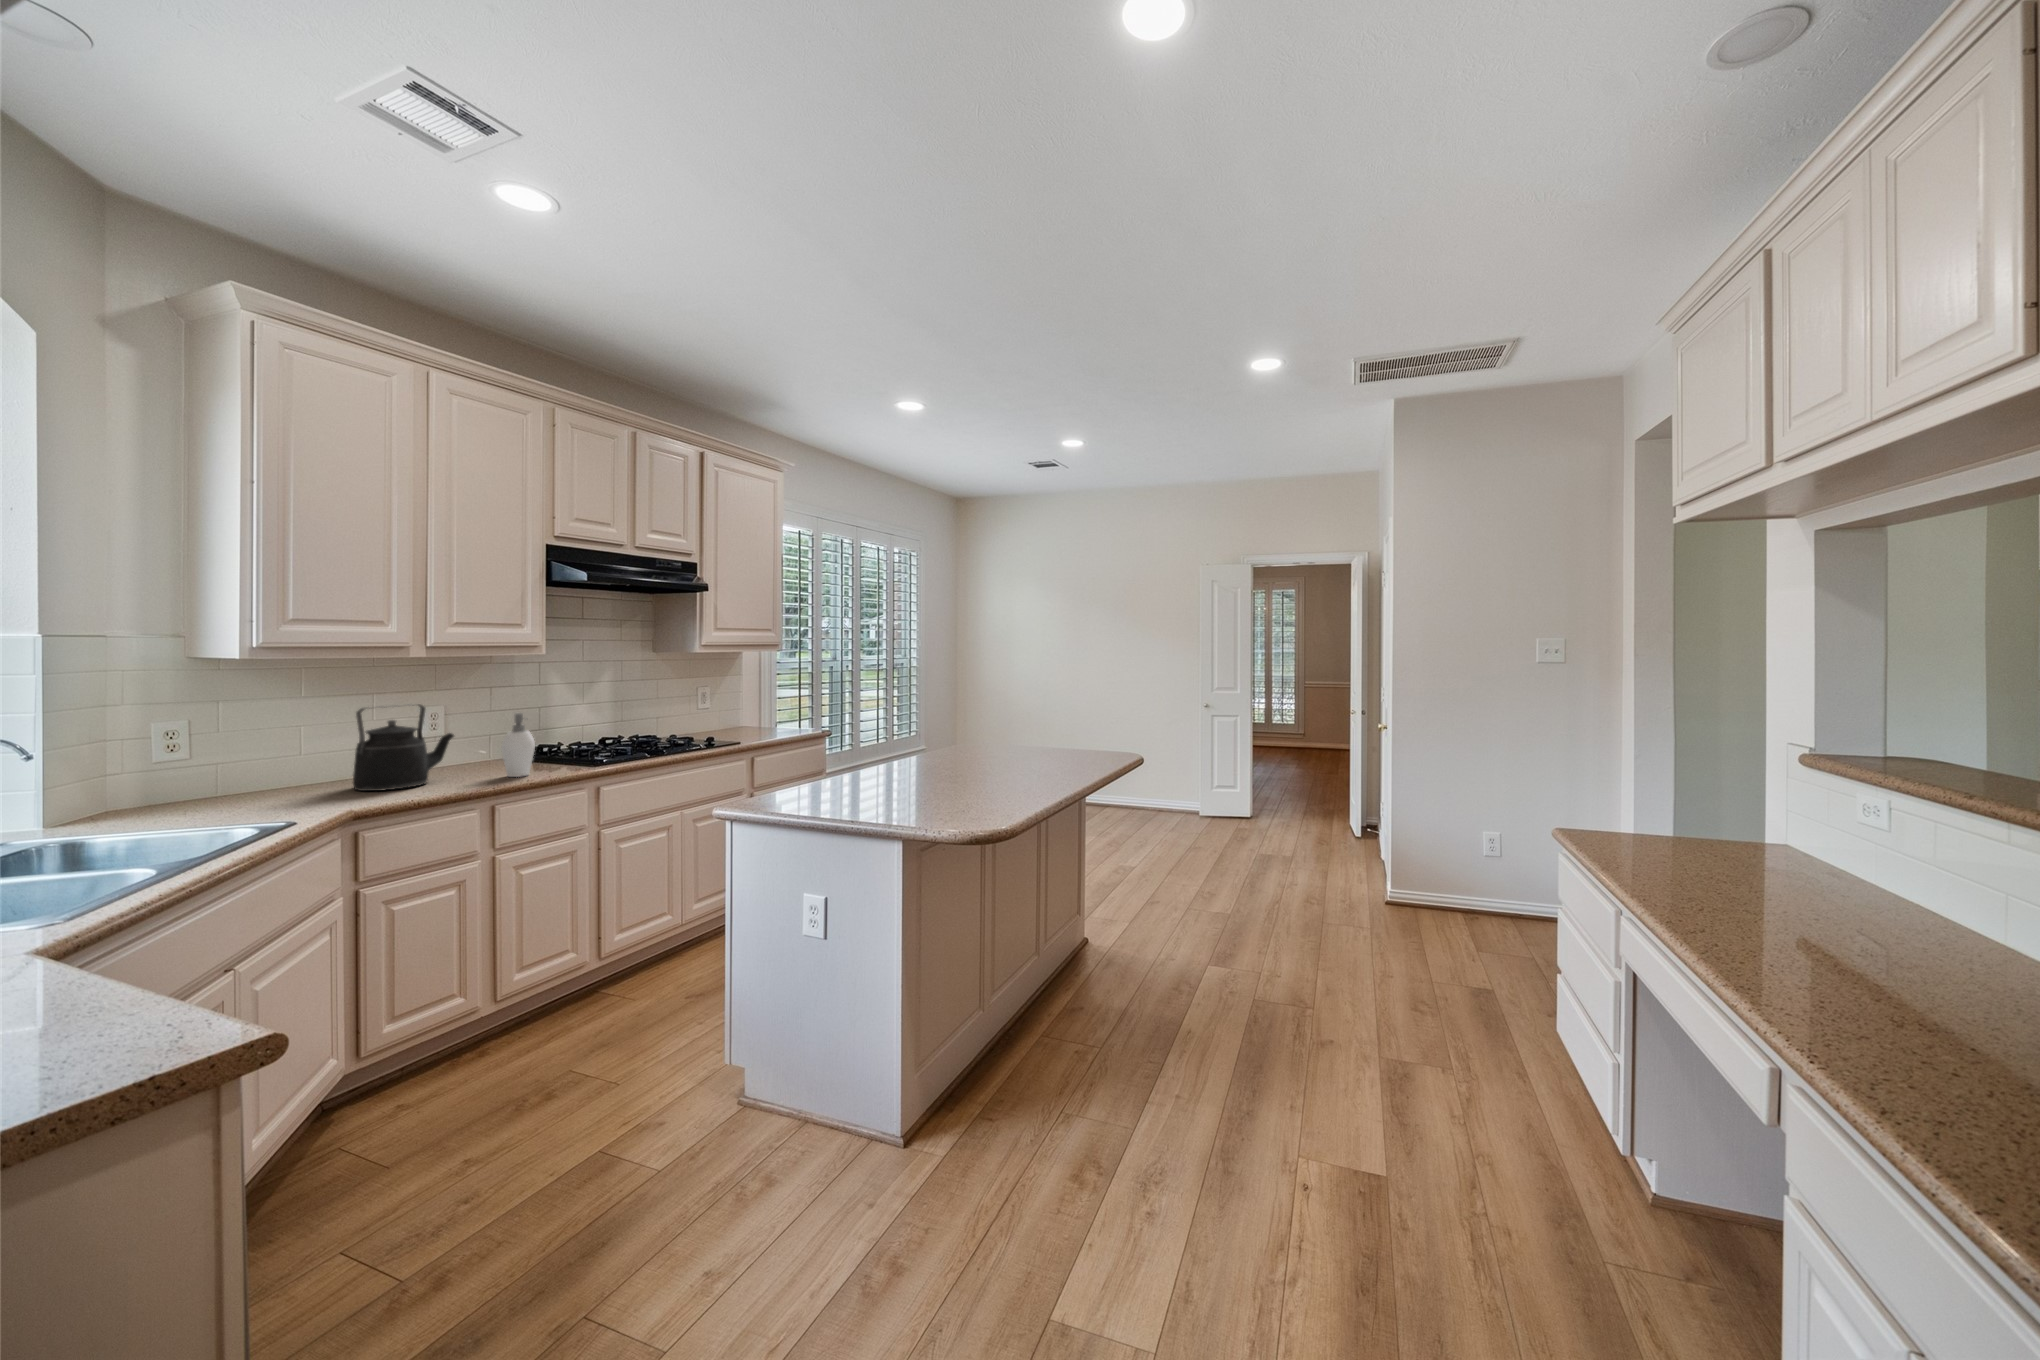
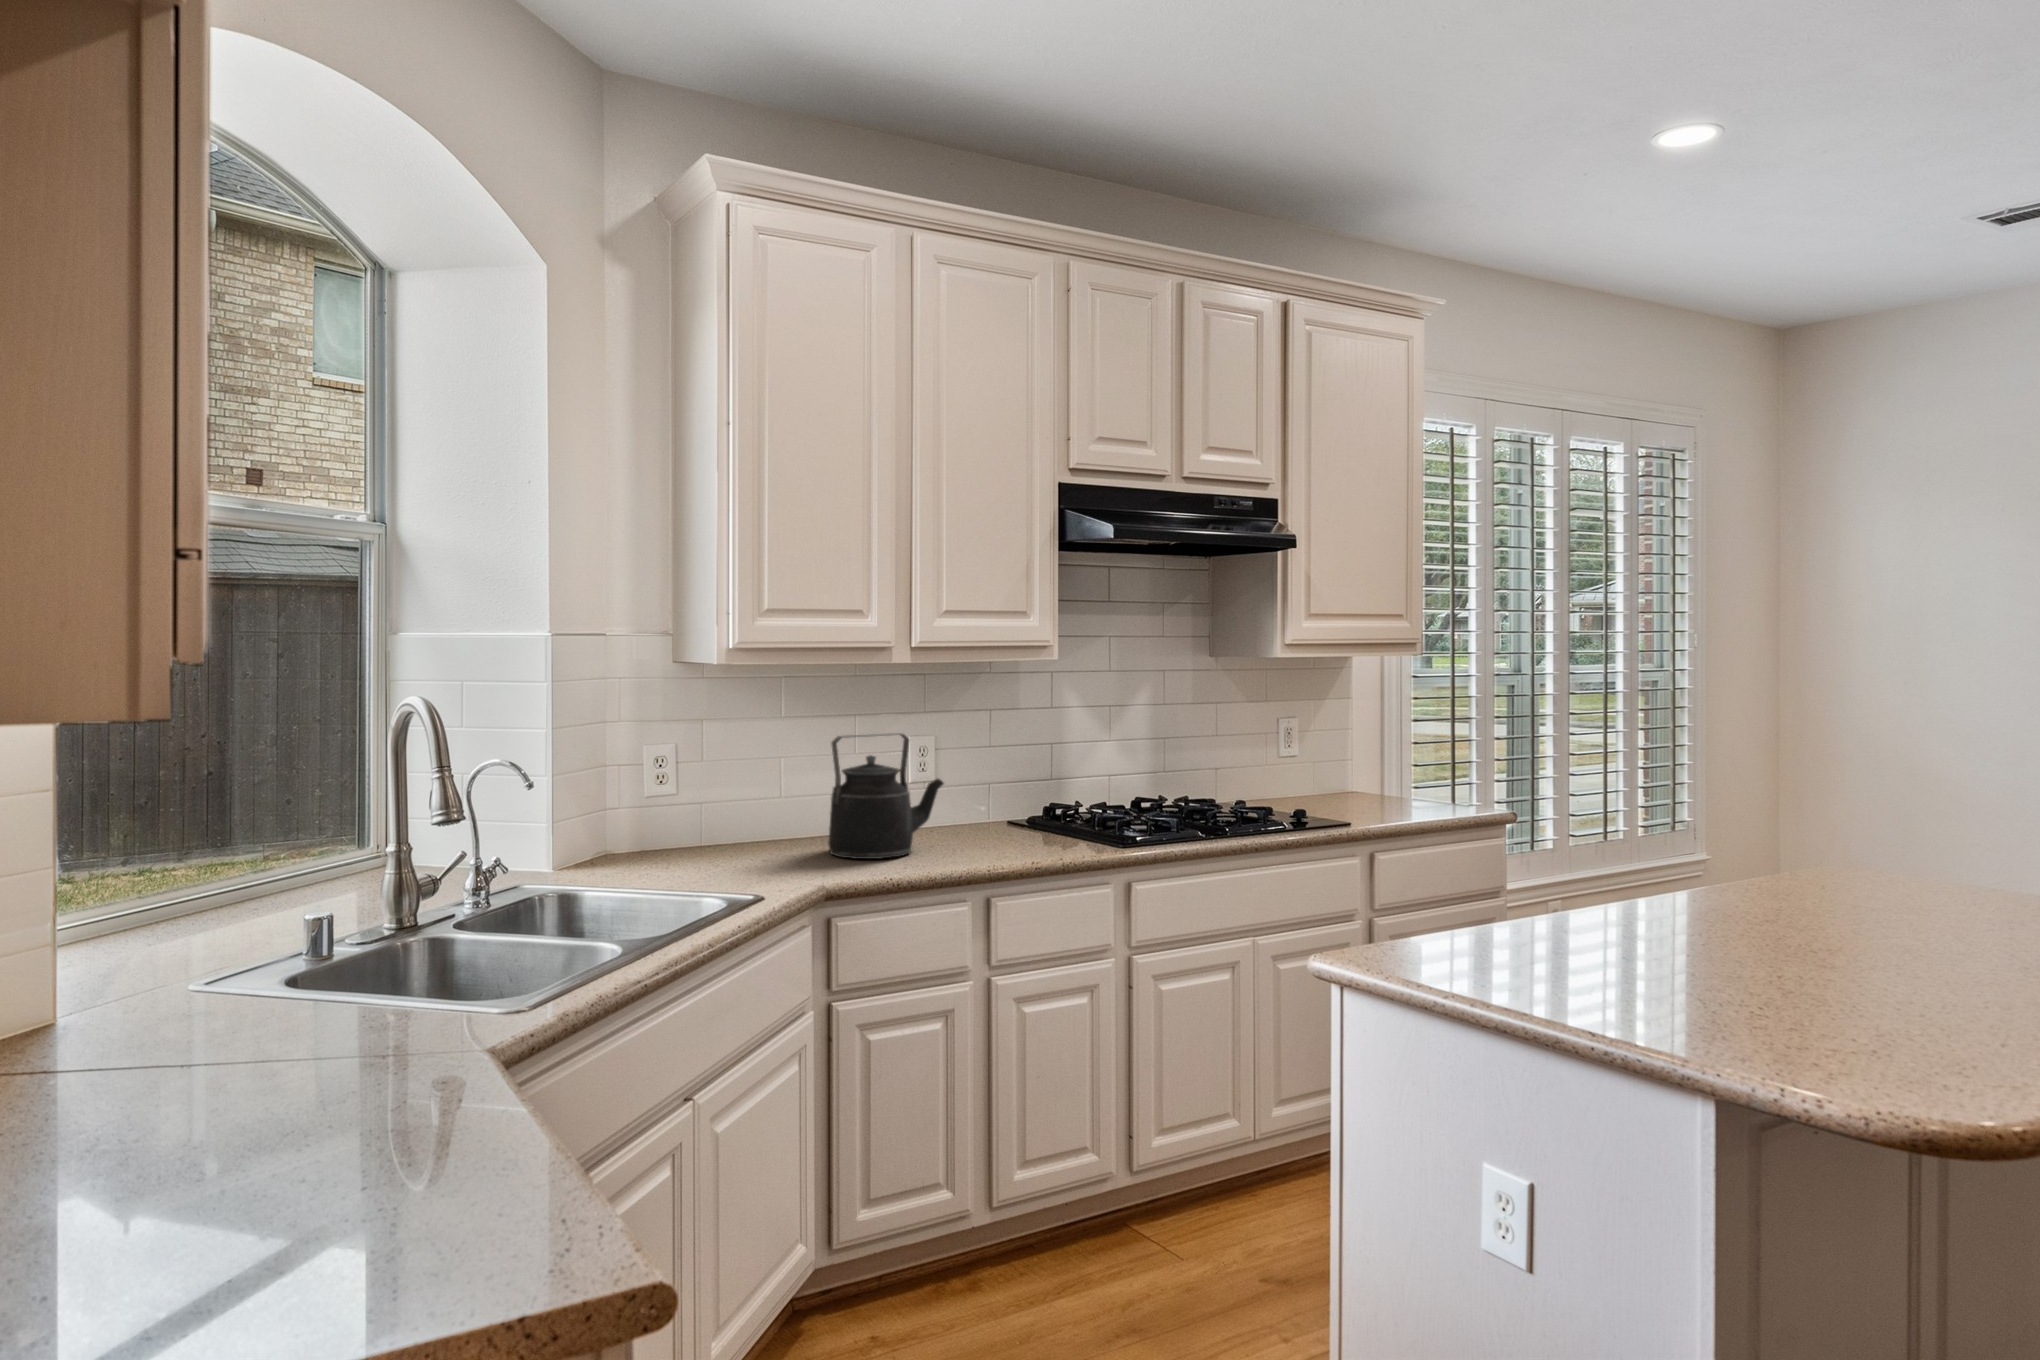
soap dispenser: present [502,713,535,777] -> none [1000,754,1043,855]

